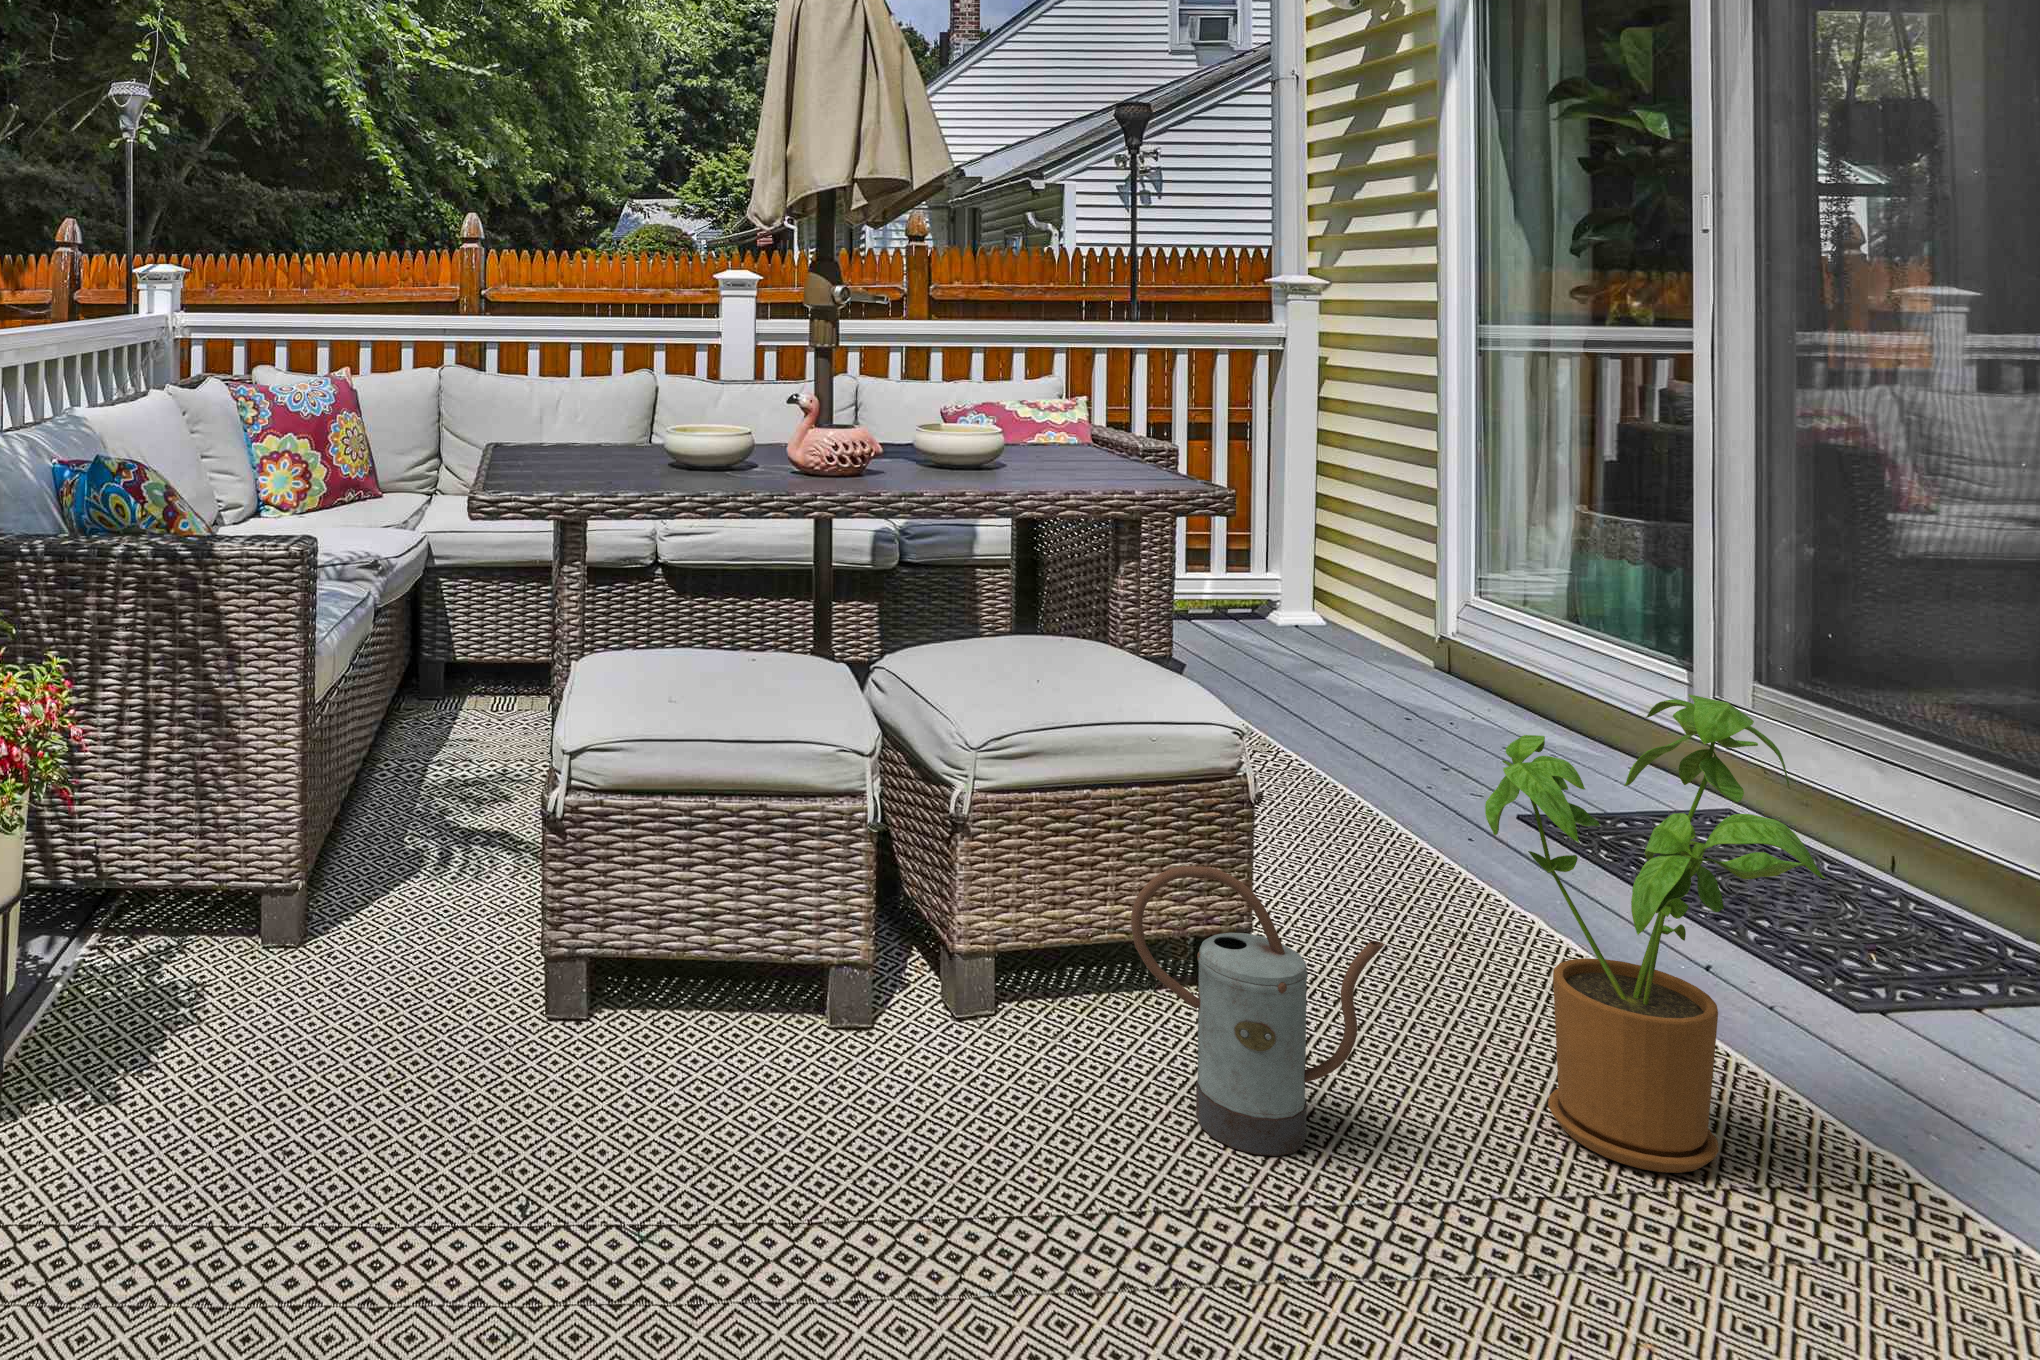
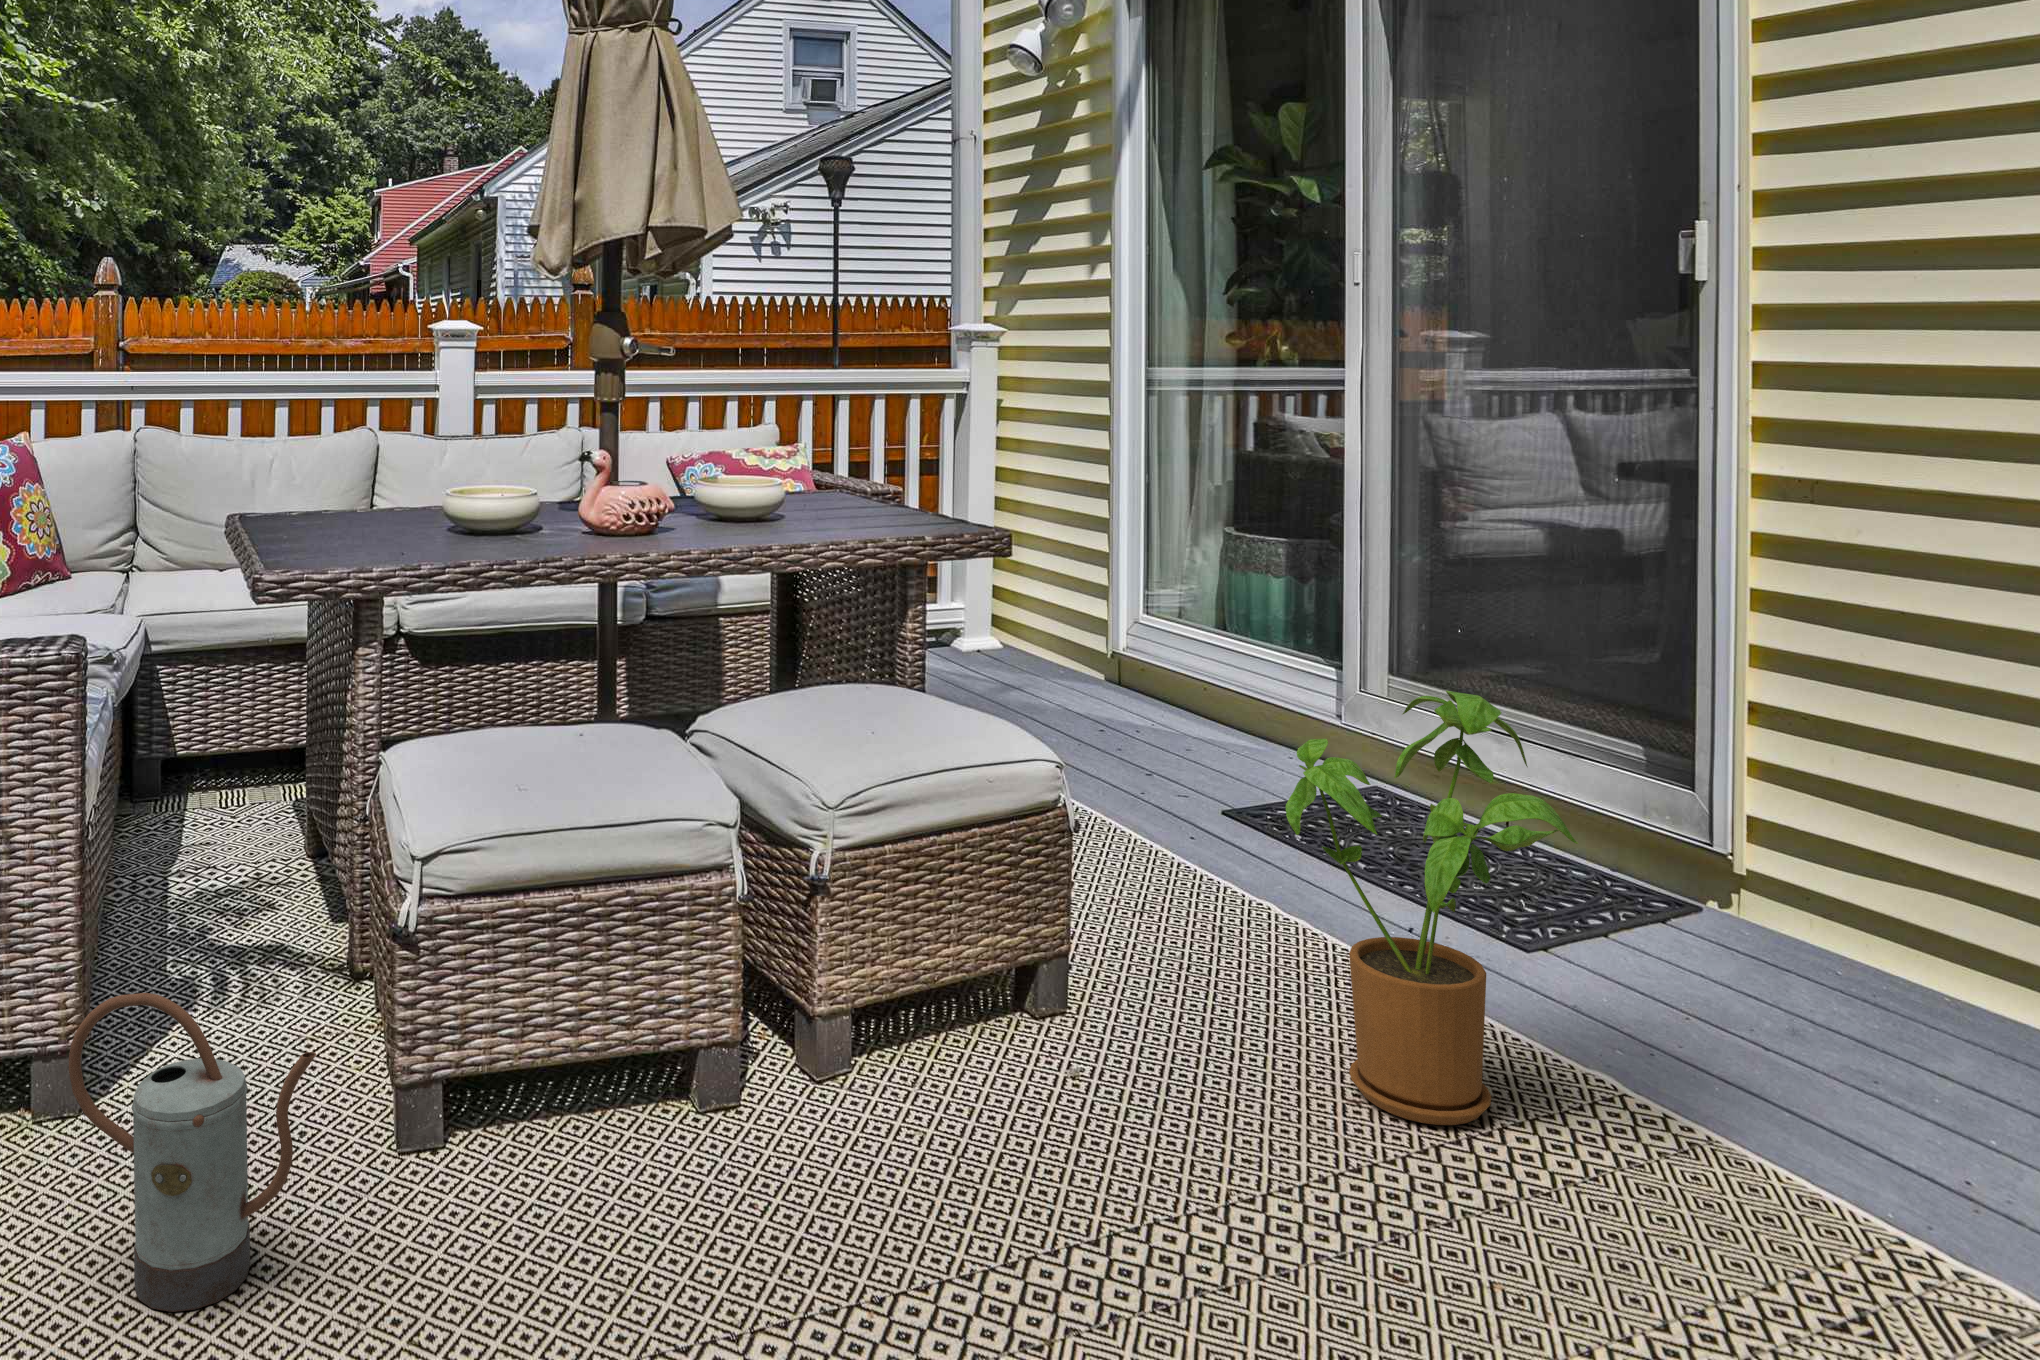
watering can: present [1131,866,1385,1156] -> present [69,993,316,1312]

